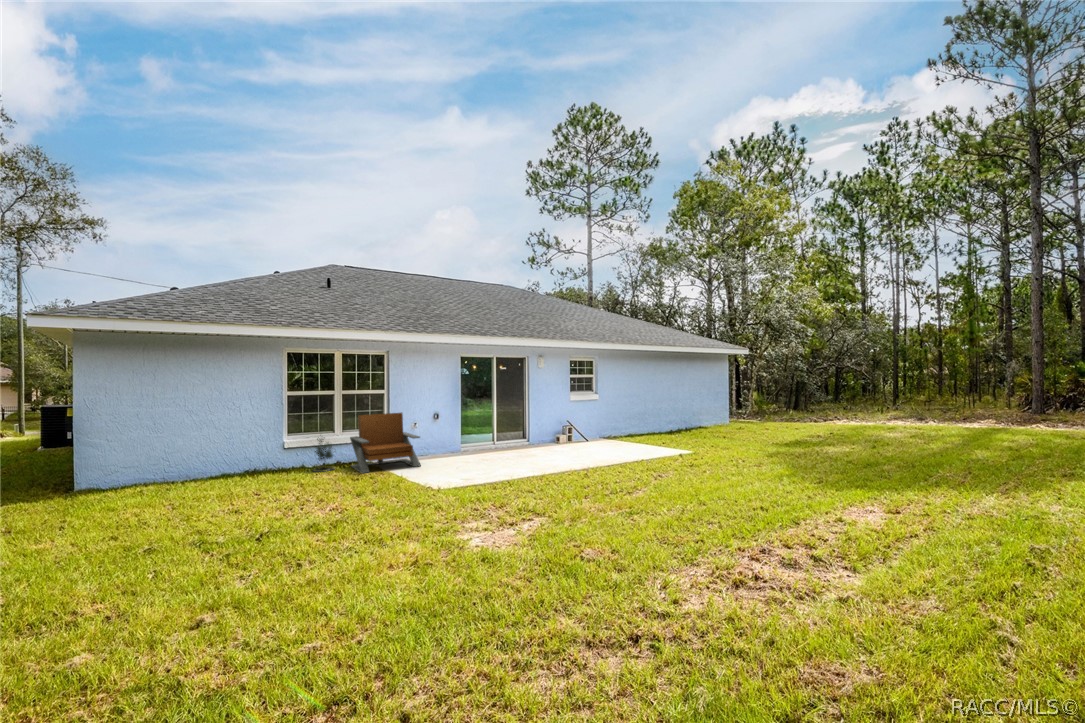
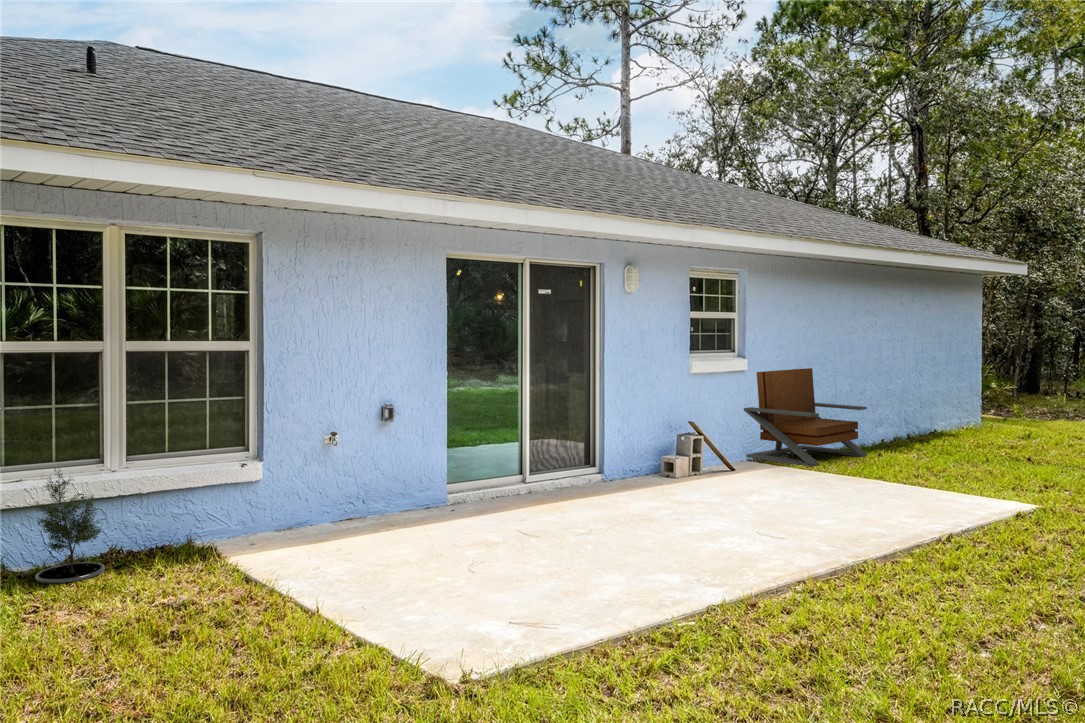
lounge chair: present [350,412,421,473] -> present [744,368,867,467]

